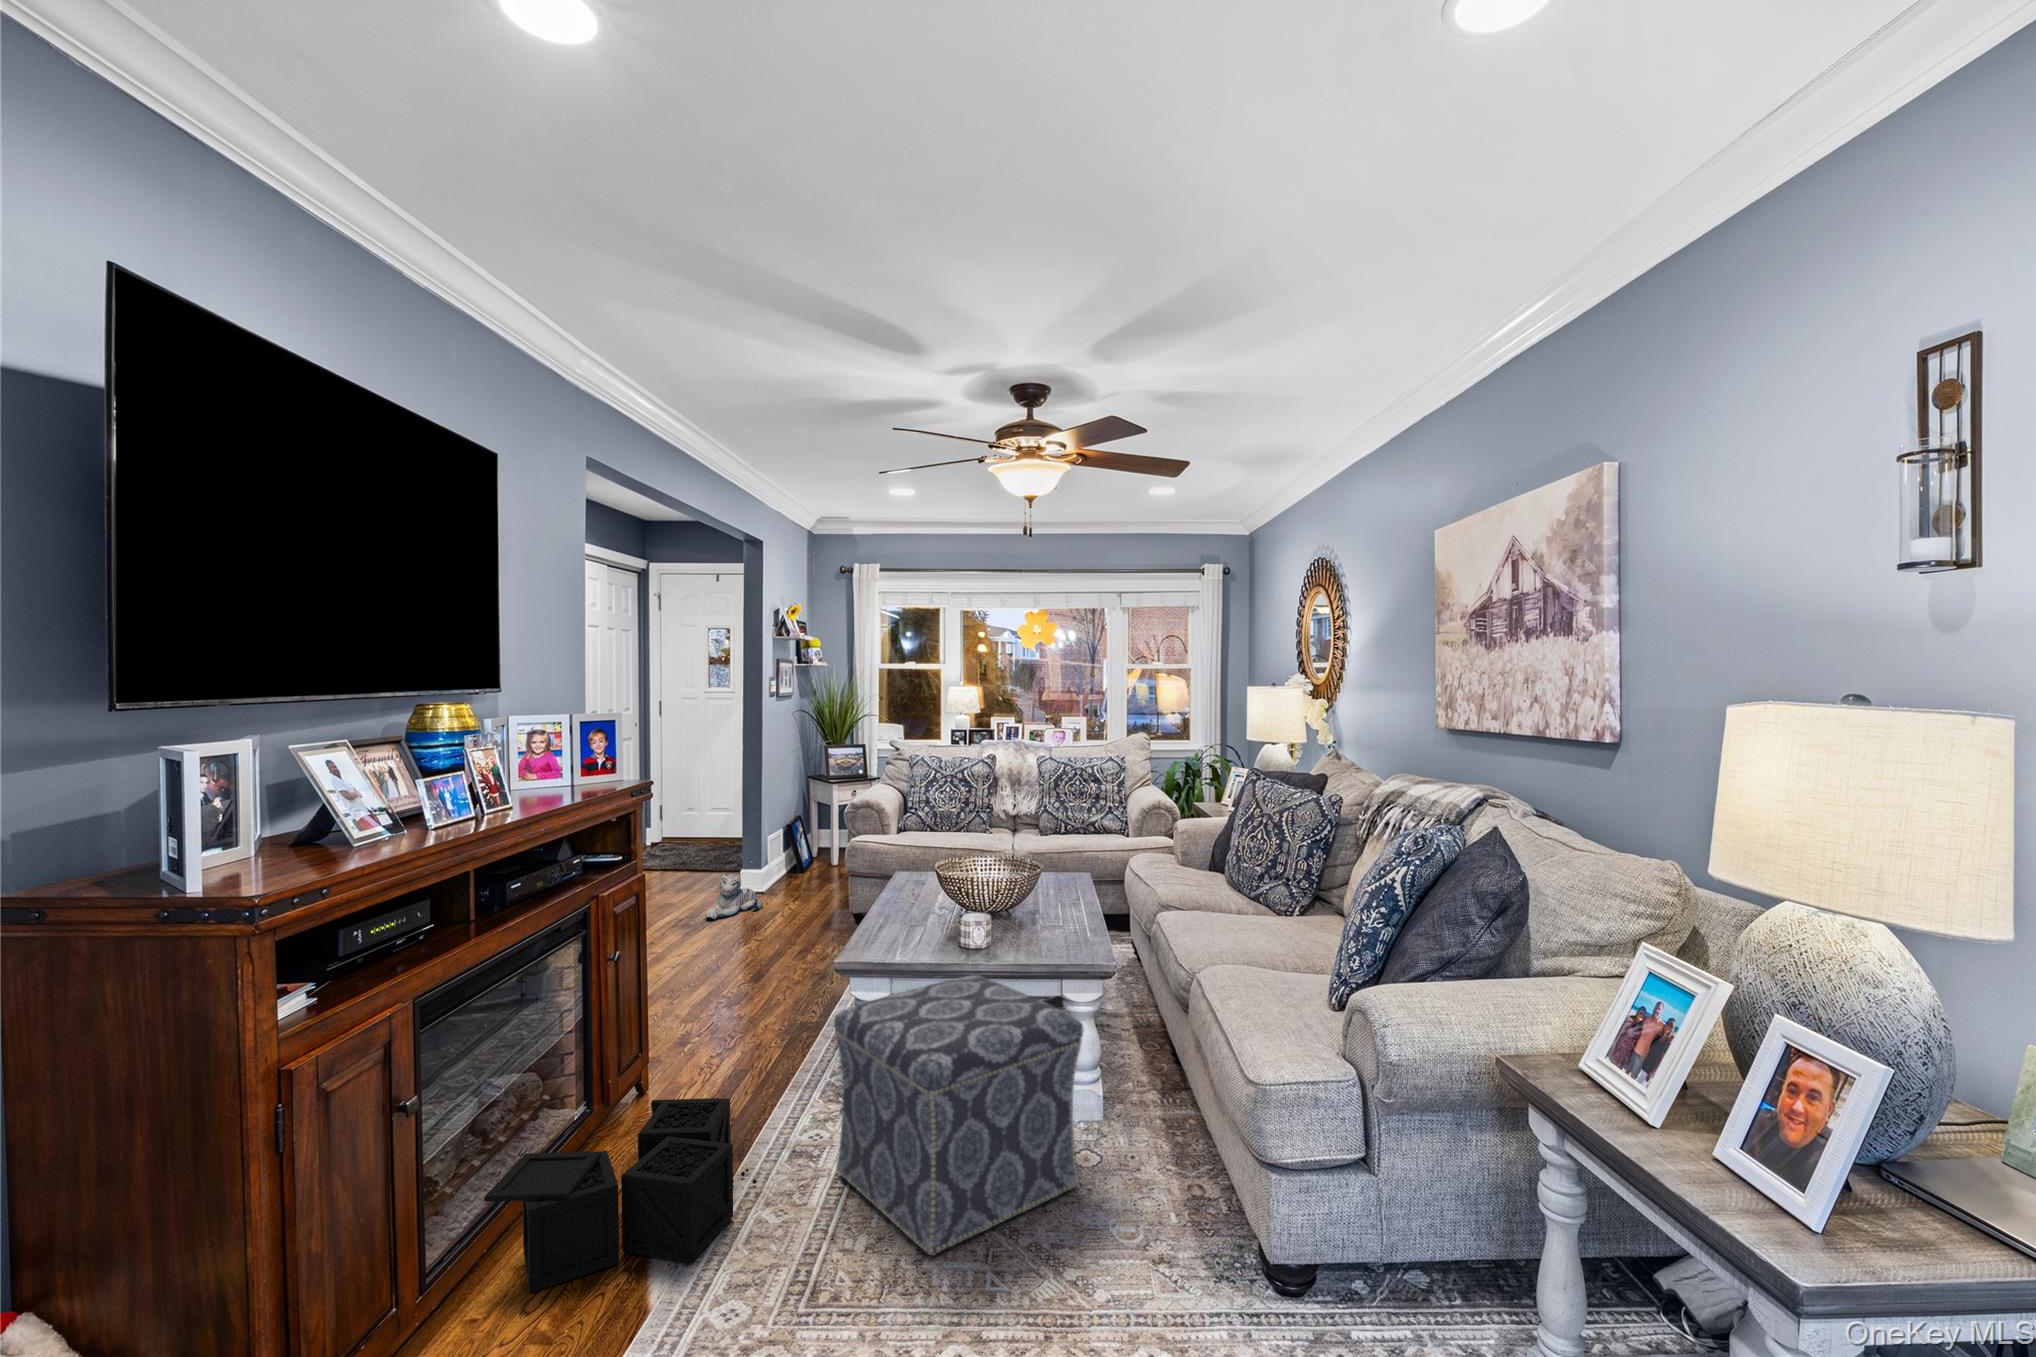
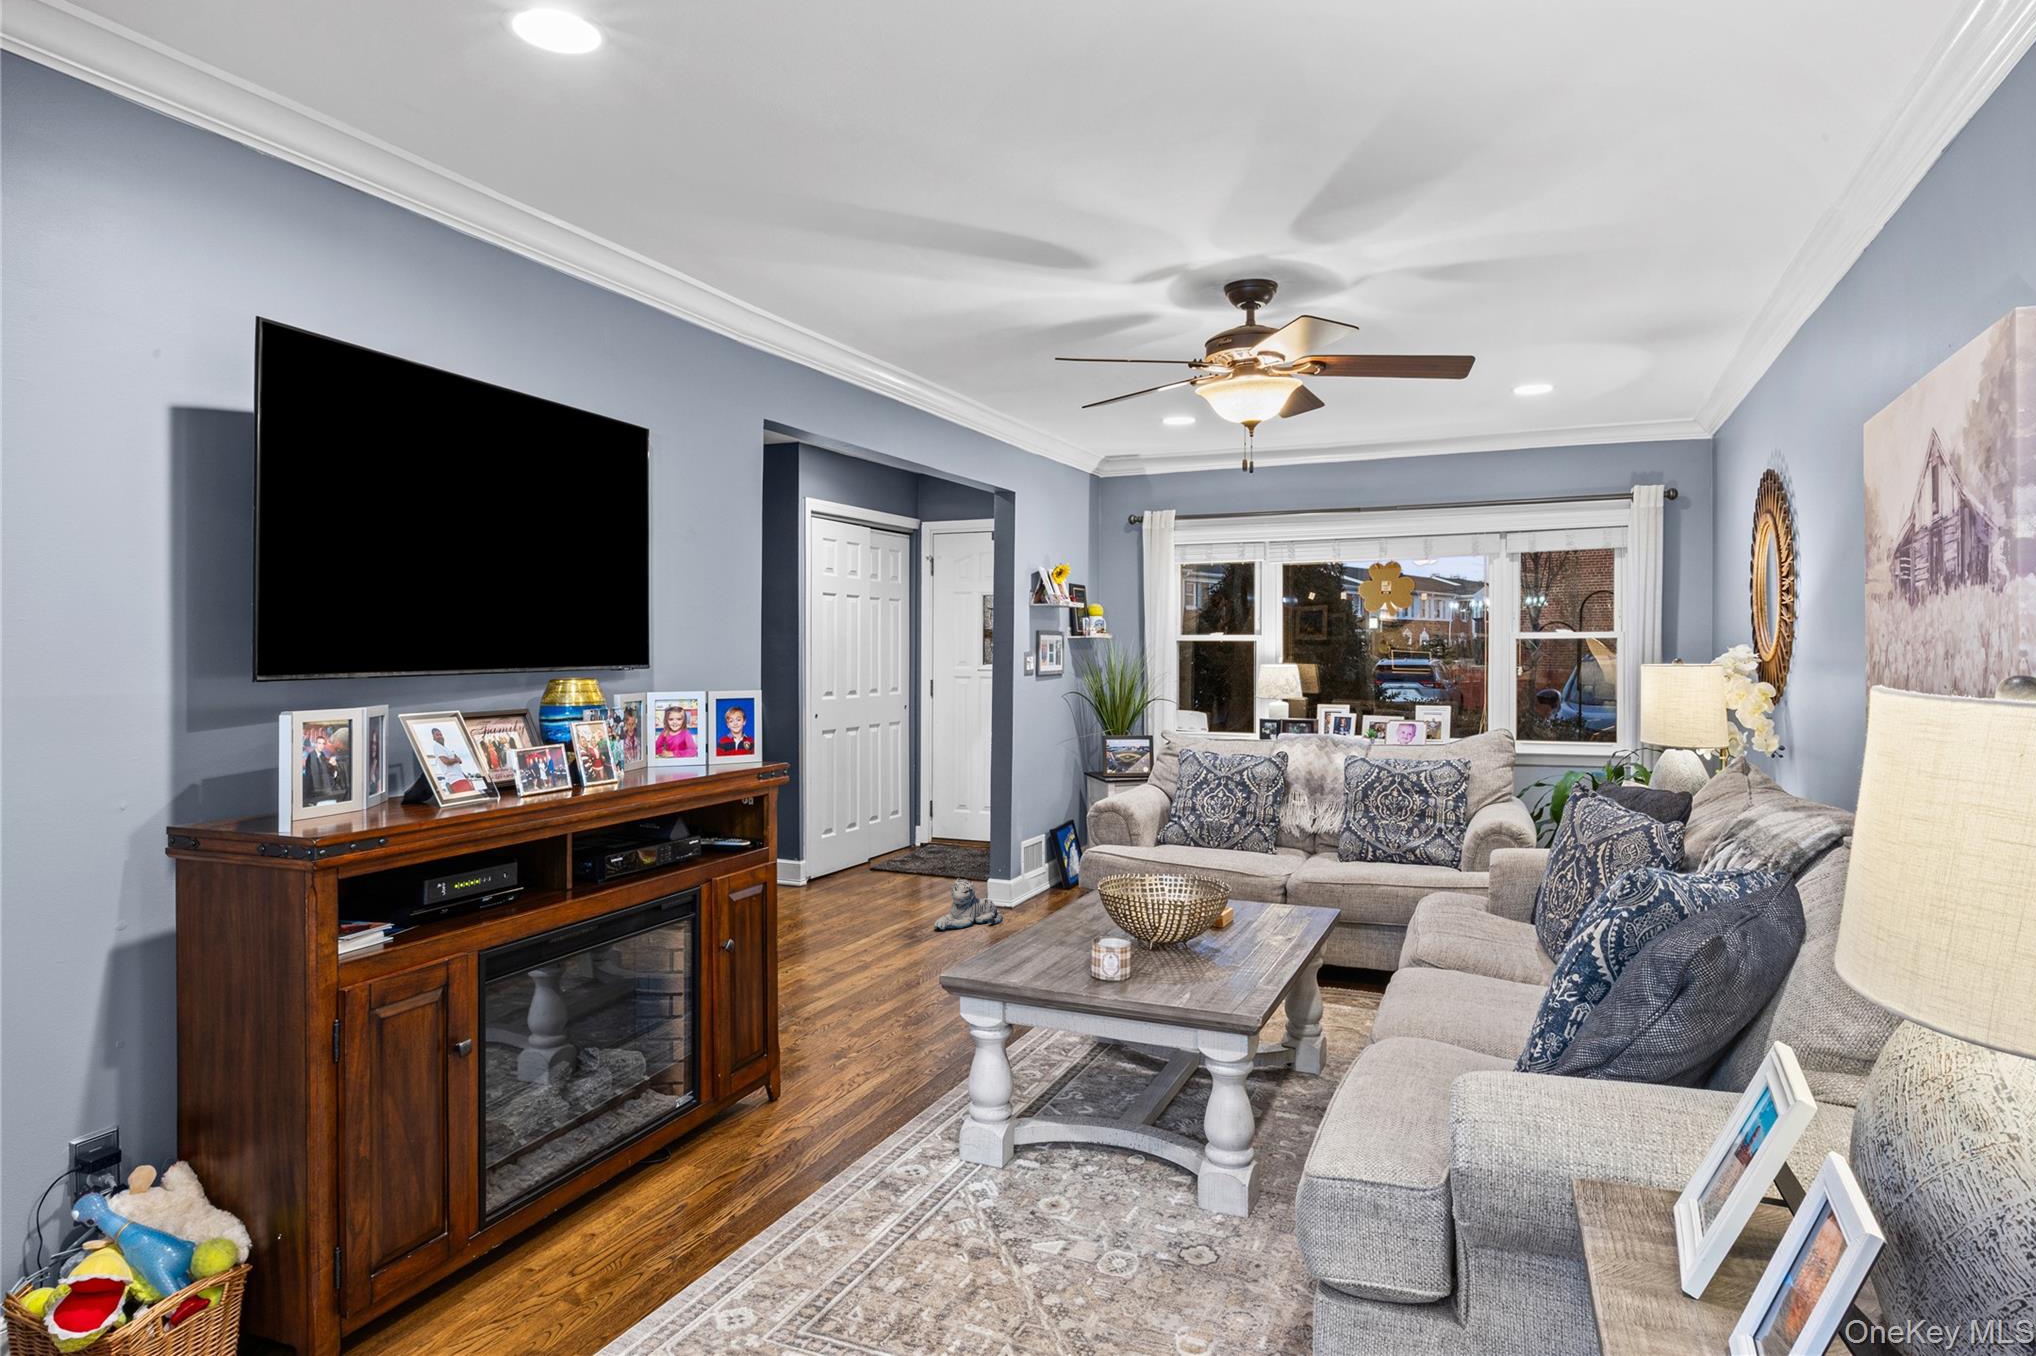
ottoman: present [834,975,1083,1256] -> none [909,1012,1175,1314]
storage bin: present [484,1098,756,1292] -> none [553,1099,830,1264]

